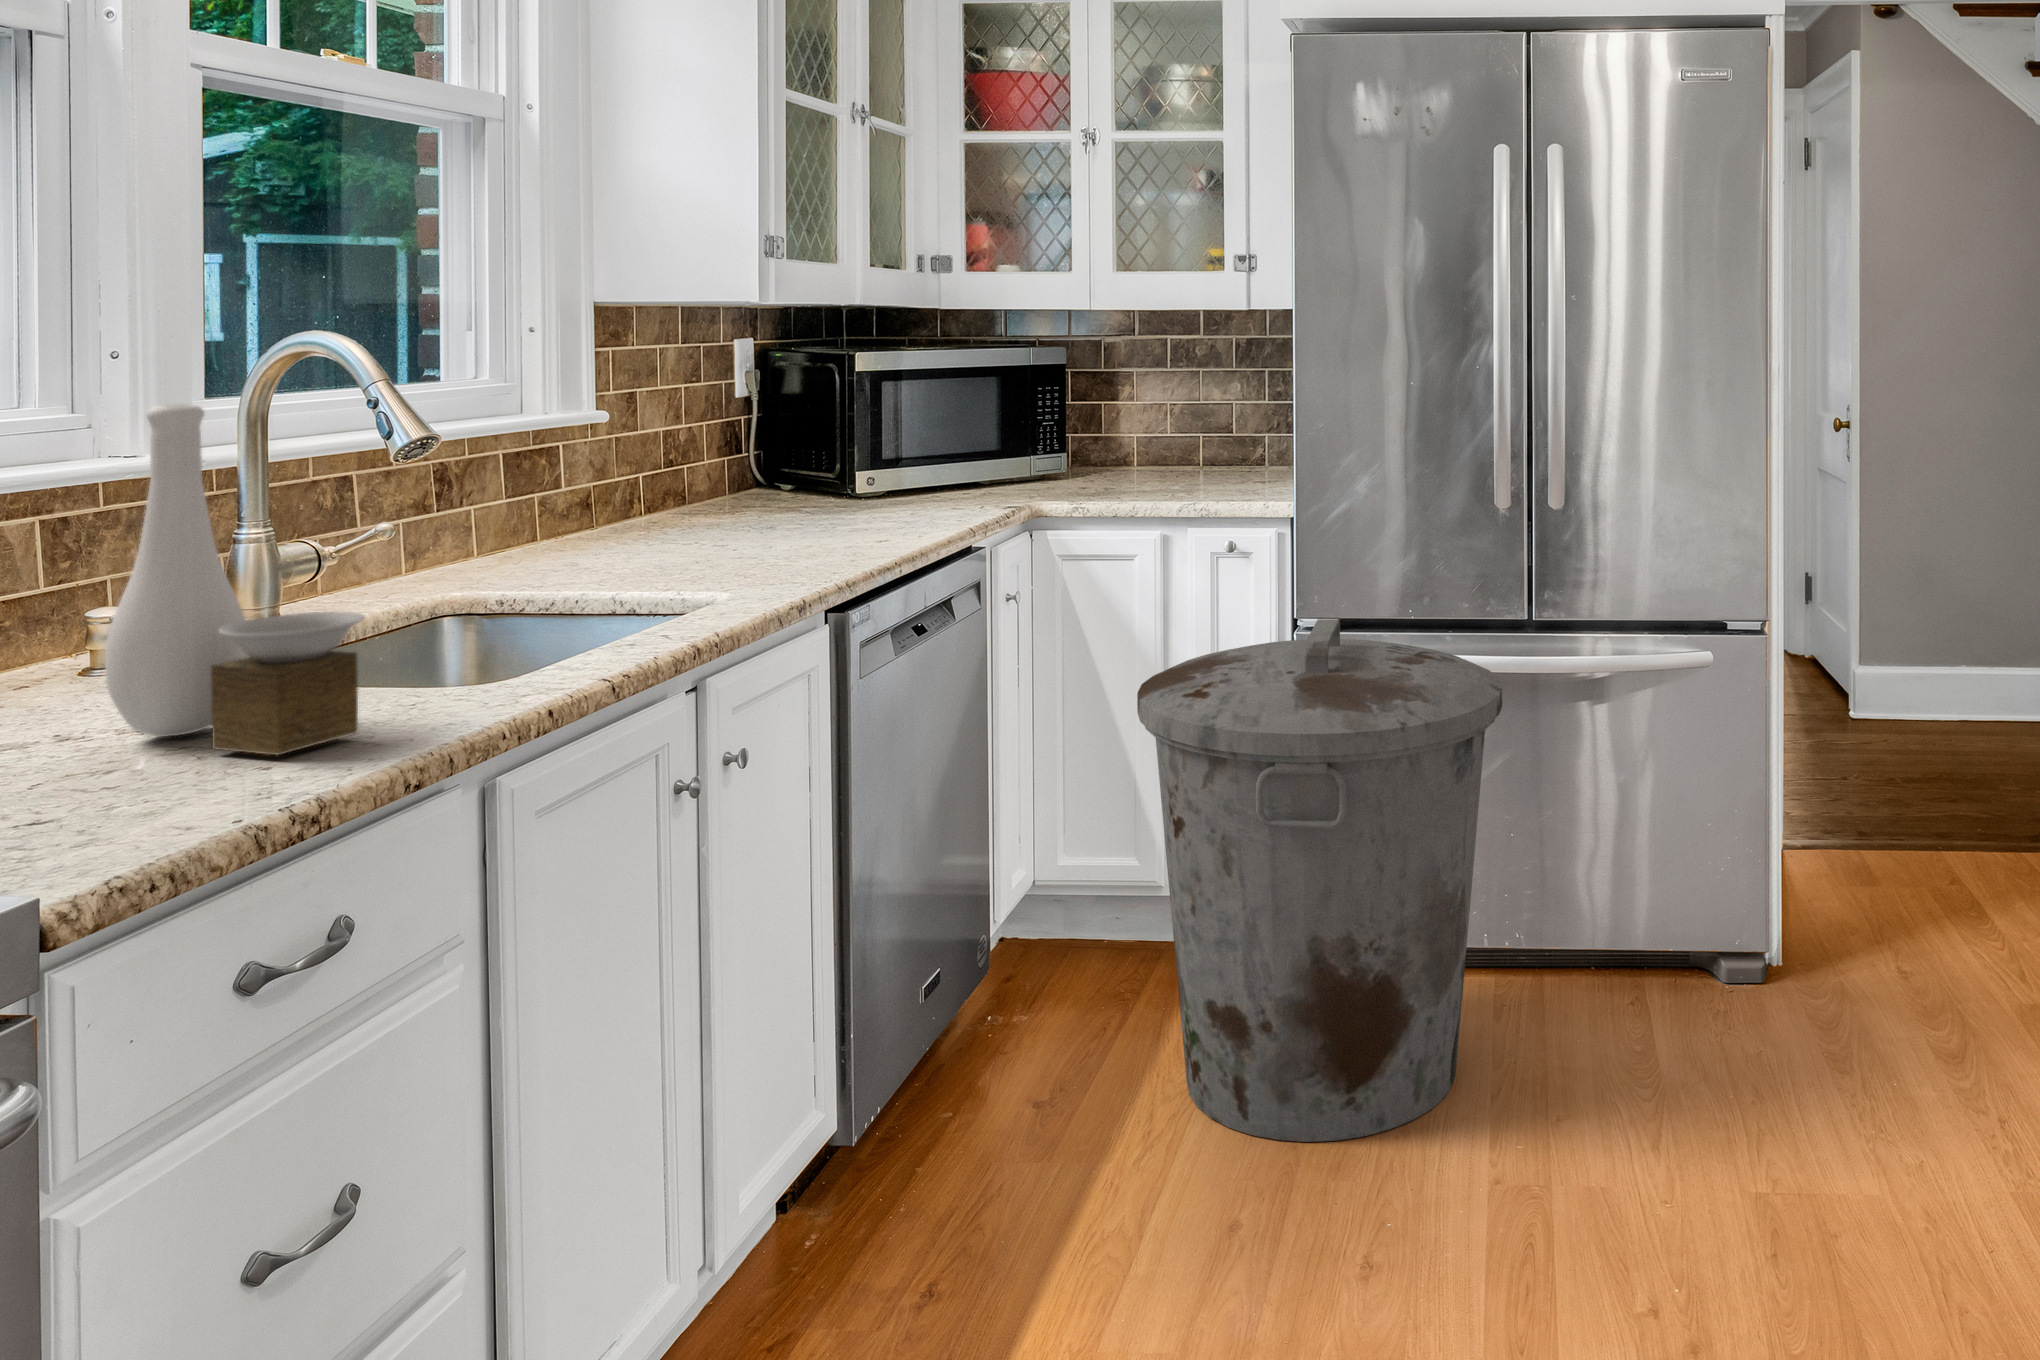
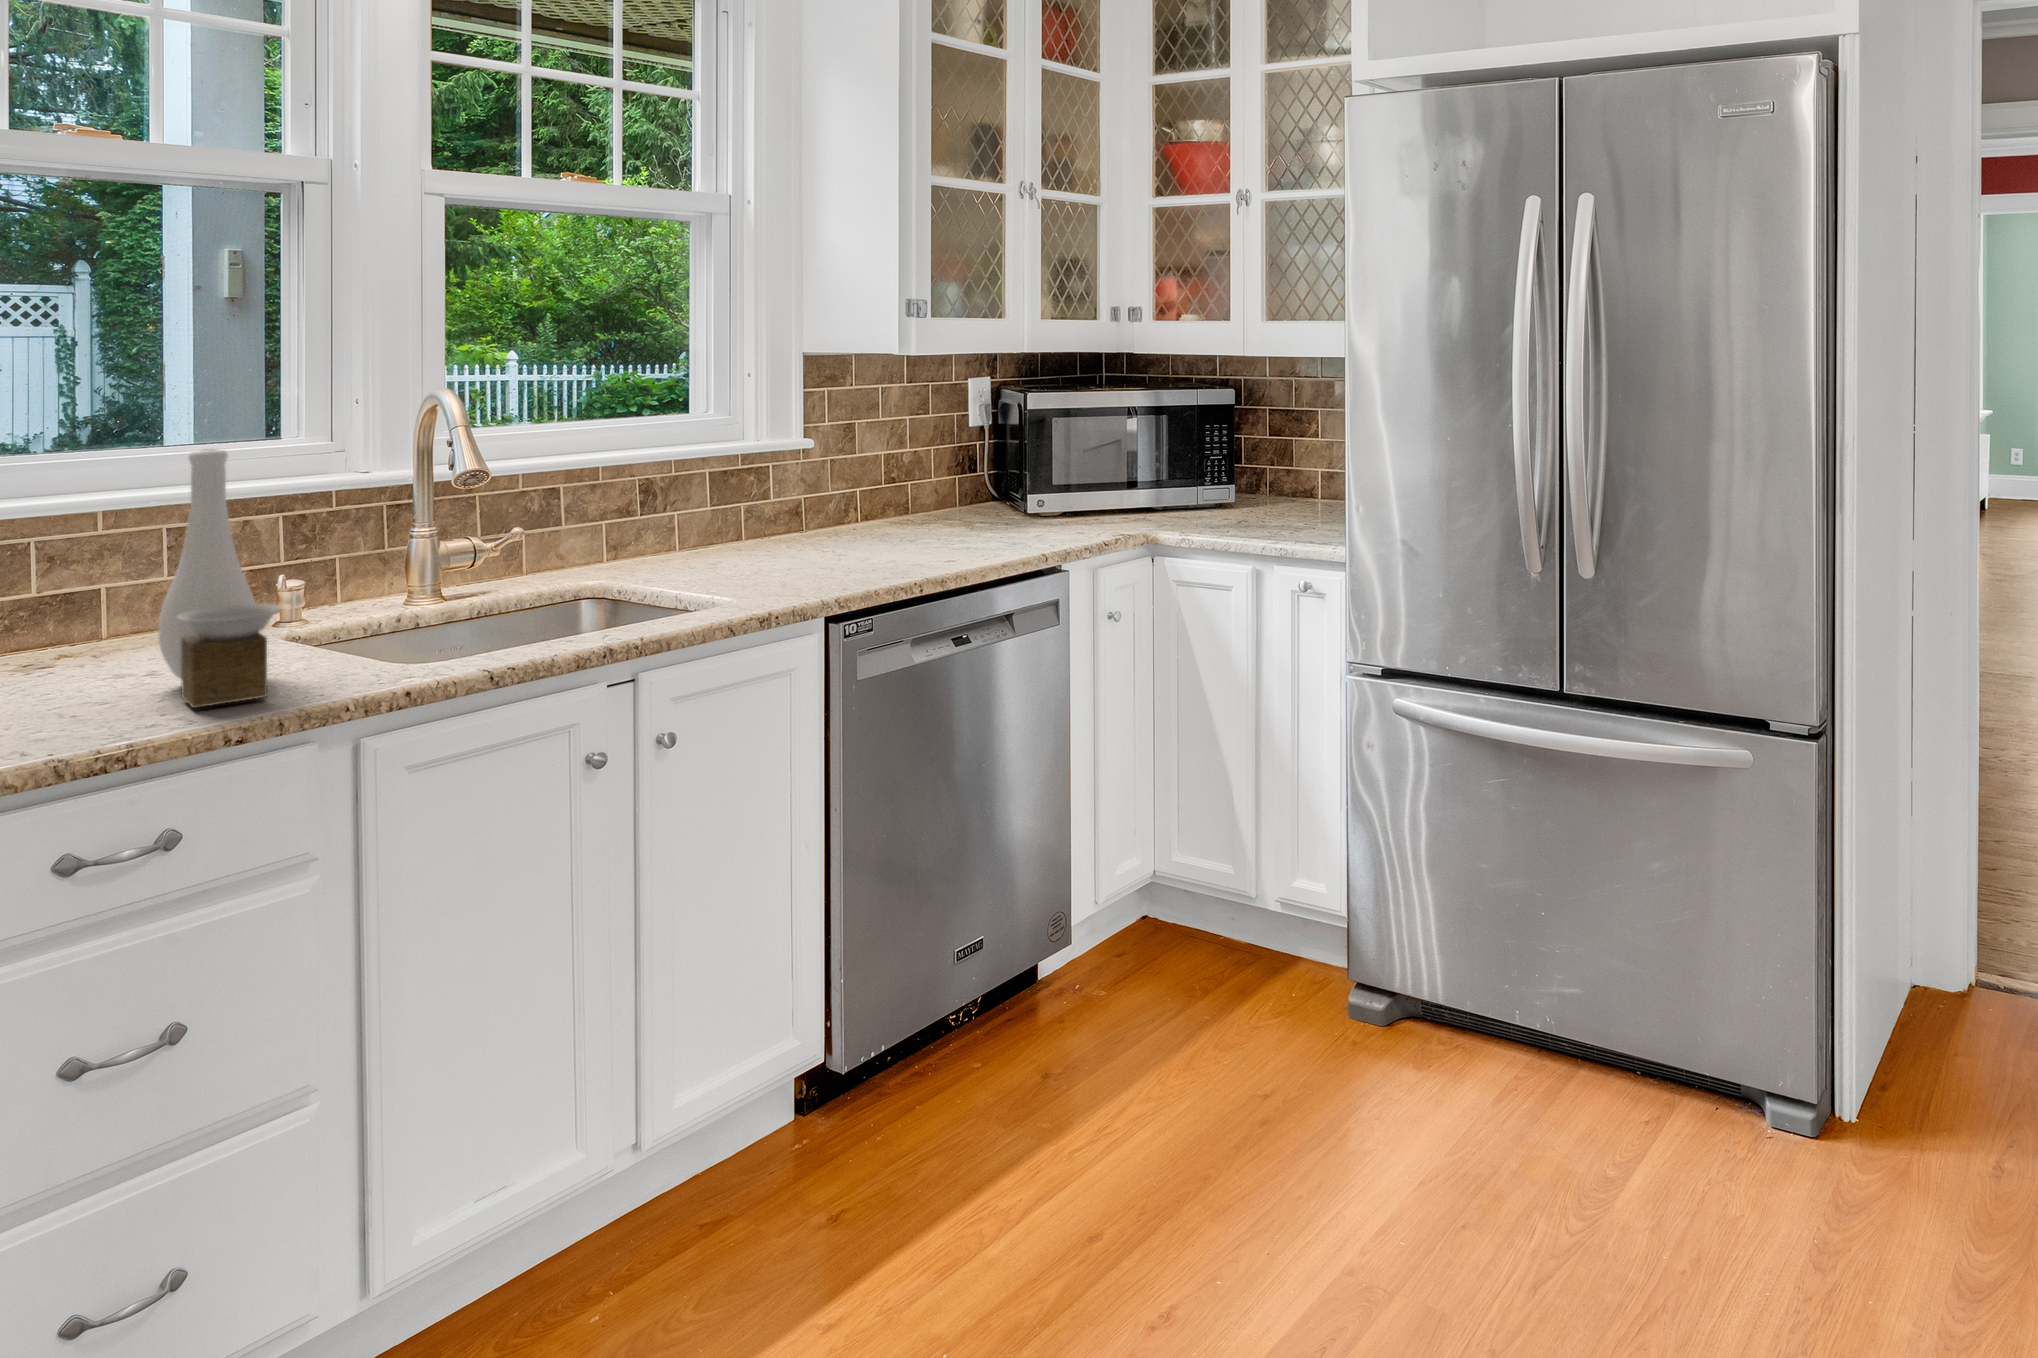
trash can: present [1137,619,1503,1142] -> none [1112,671,1468,1194]

